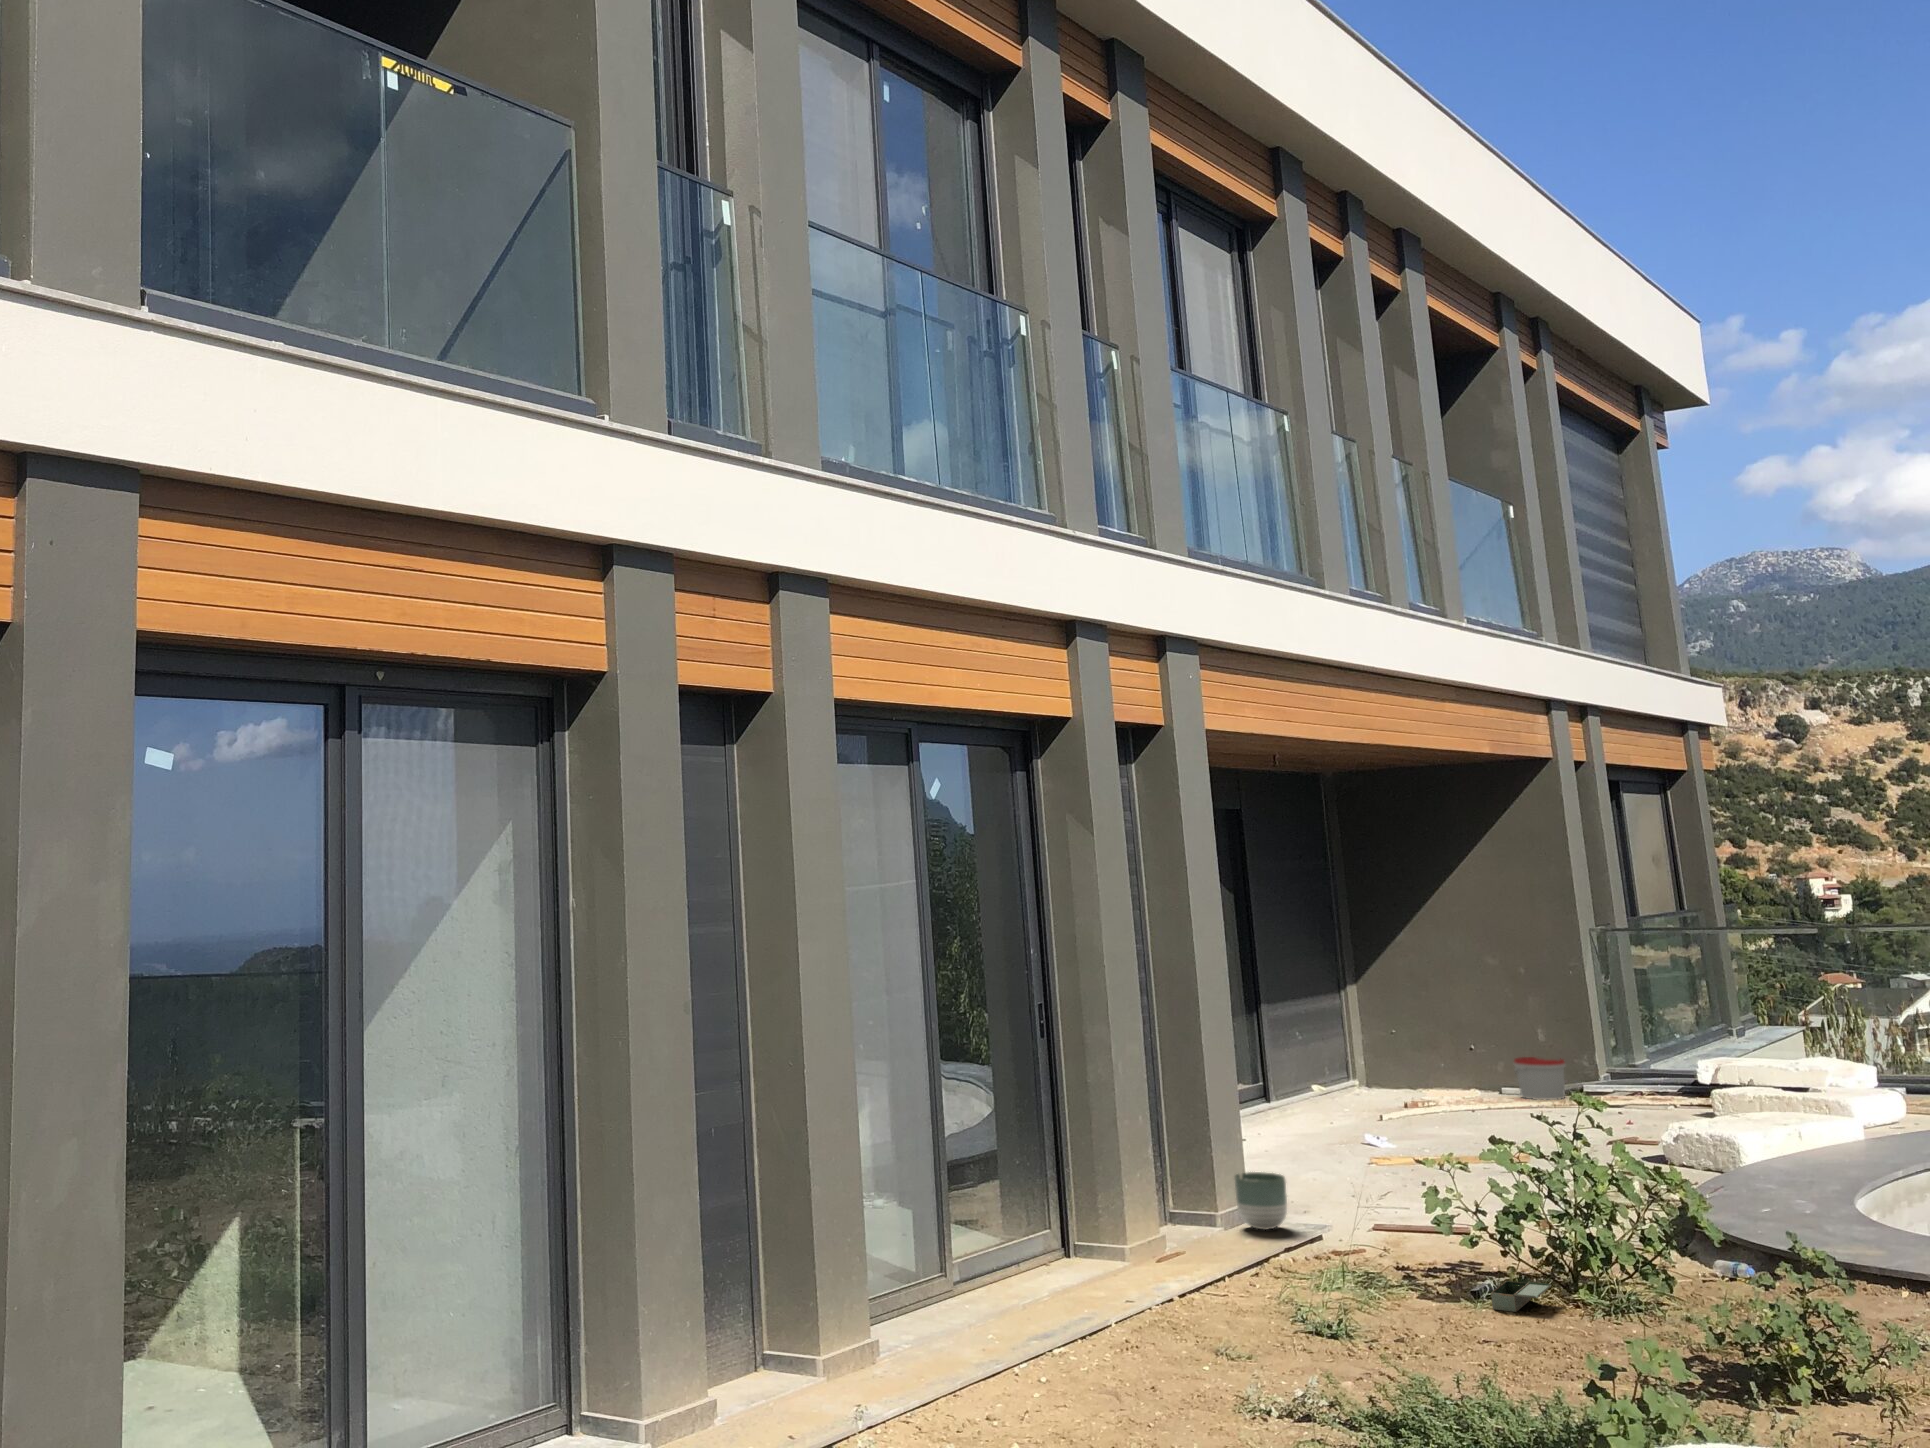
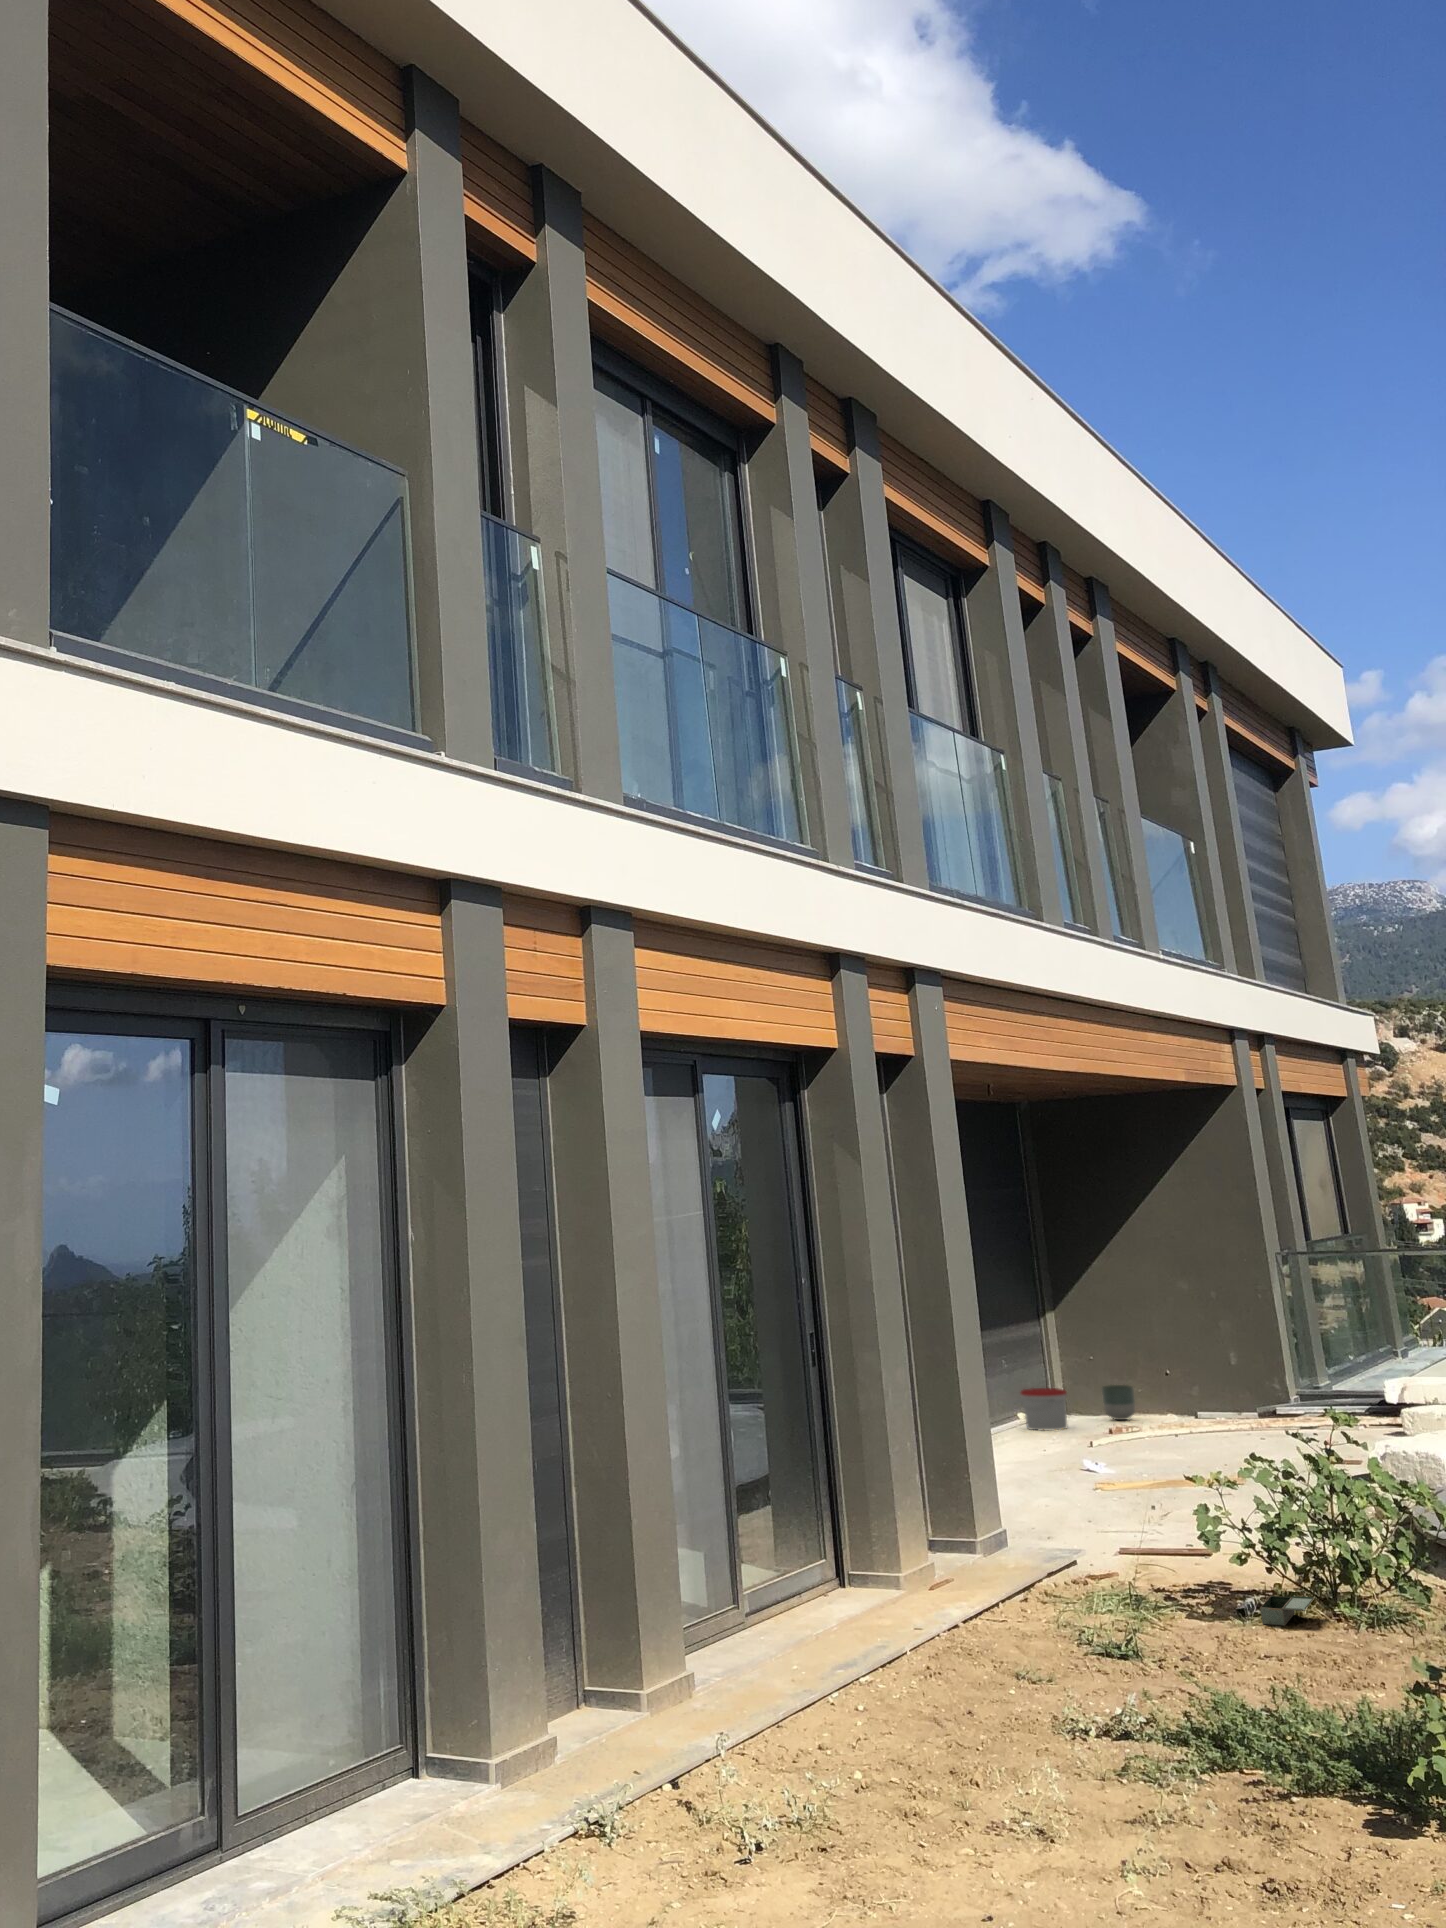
bucket: present [1514,1057,1565,1100] -> present [1020,1388,1067,1431]
planter: present [1235,1172,1287,1230] -> present [1102,1385,1135,1420]

